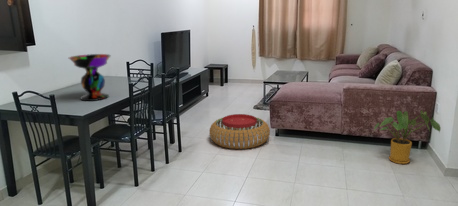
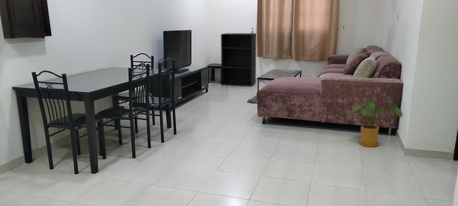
bookshelf: none [221,32,258,89] -> present [221,33,256,87]
decorative bowl: present [69,54,110,101] -> none [79,45,115,83]
pouf: present [209,114,270,149] -> none [202,104,256,133]

